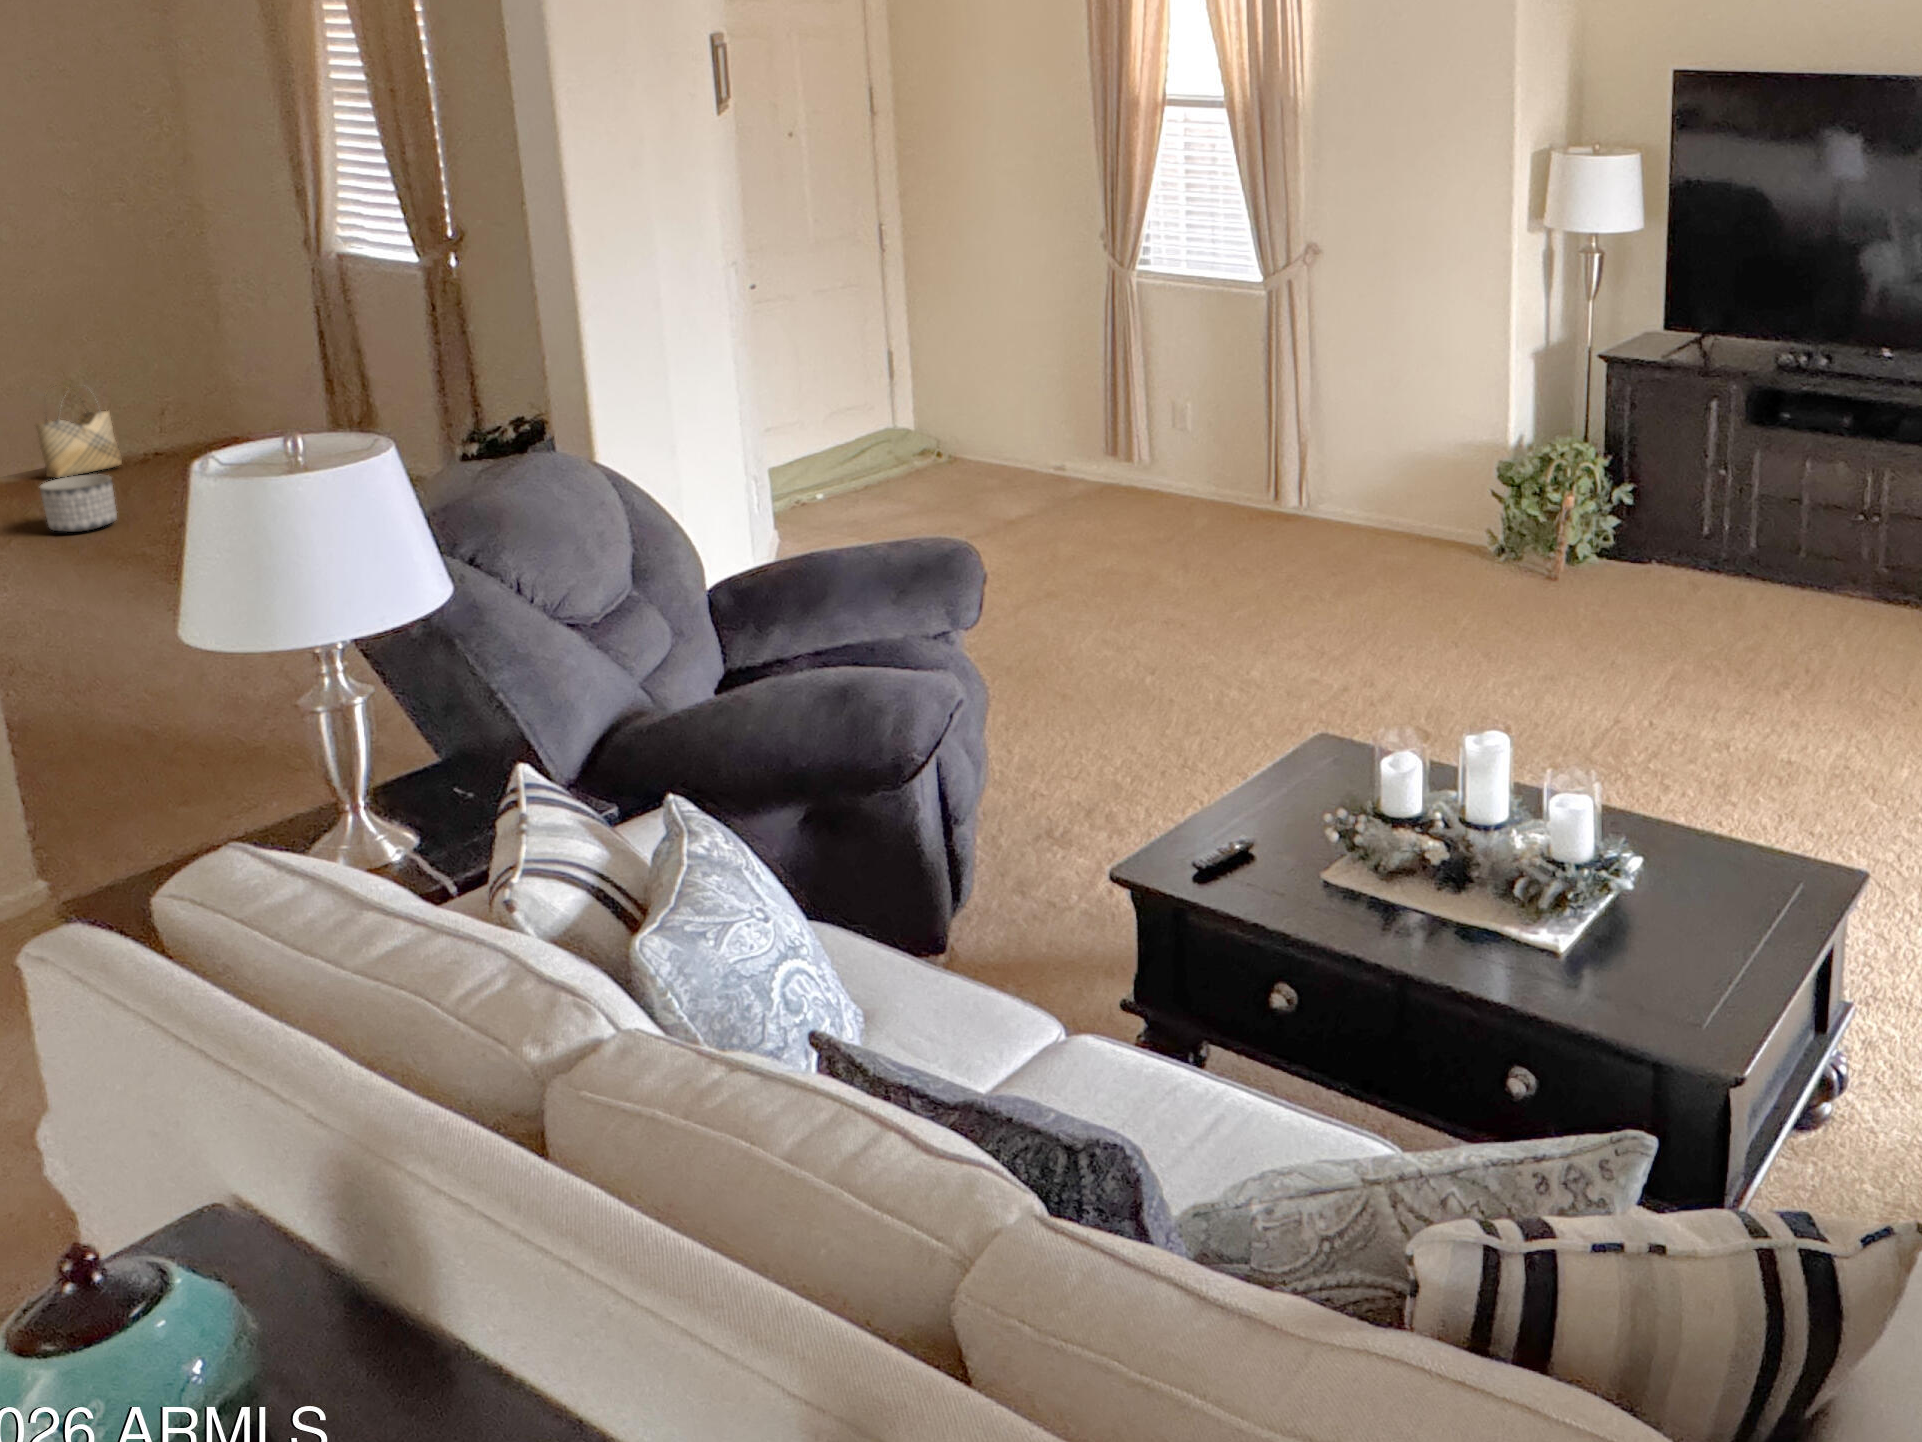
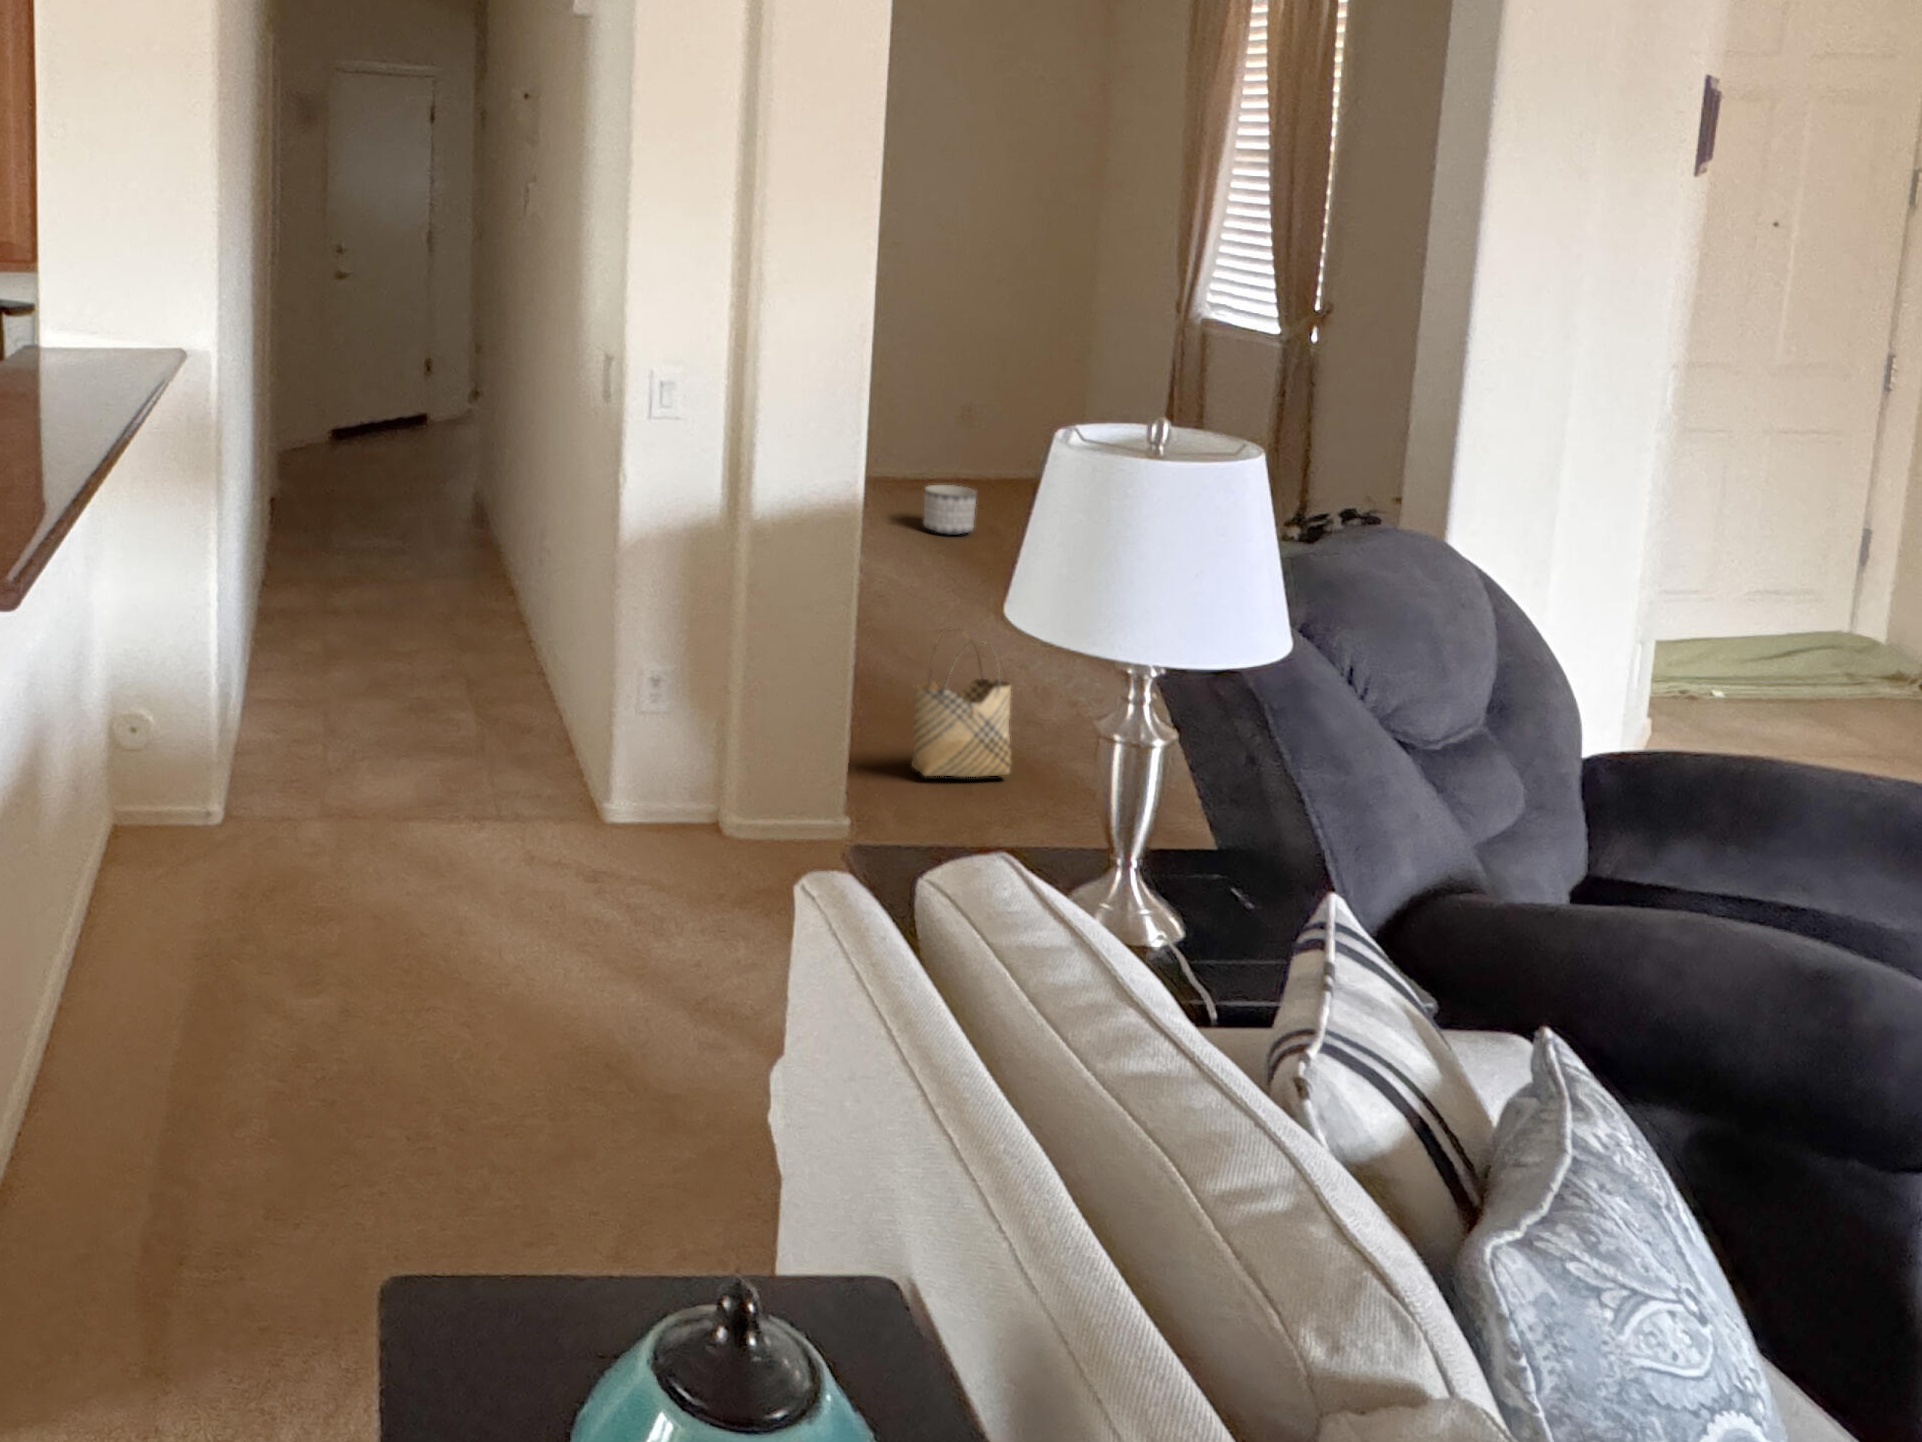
woven basket: present [35,385,122,478] -> present [912,628,1011,777]

